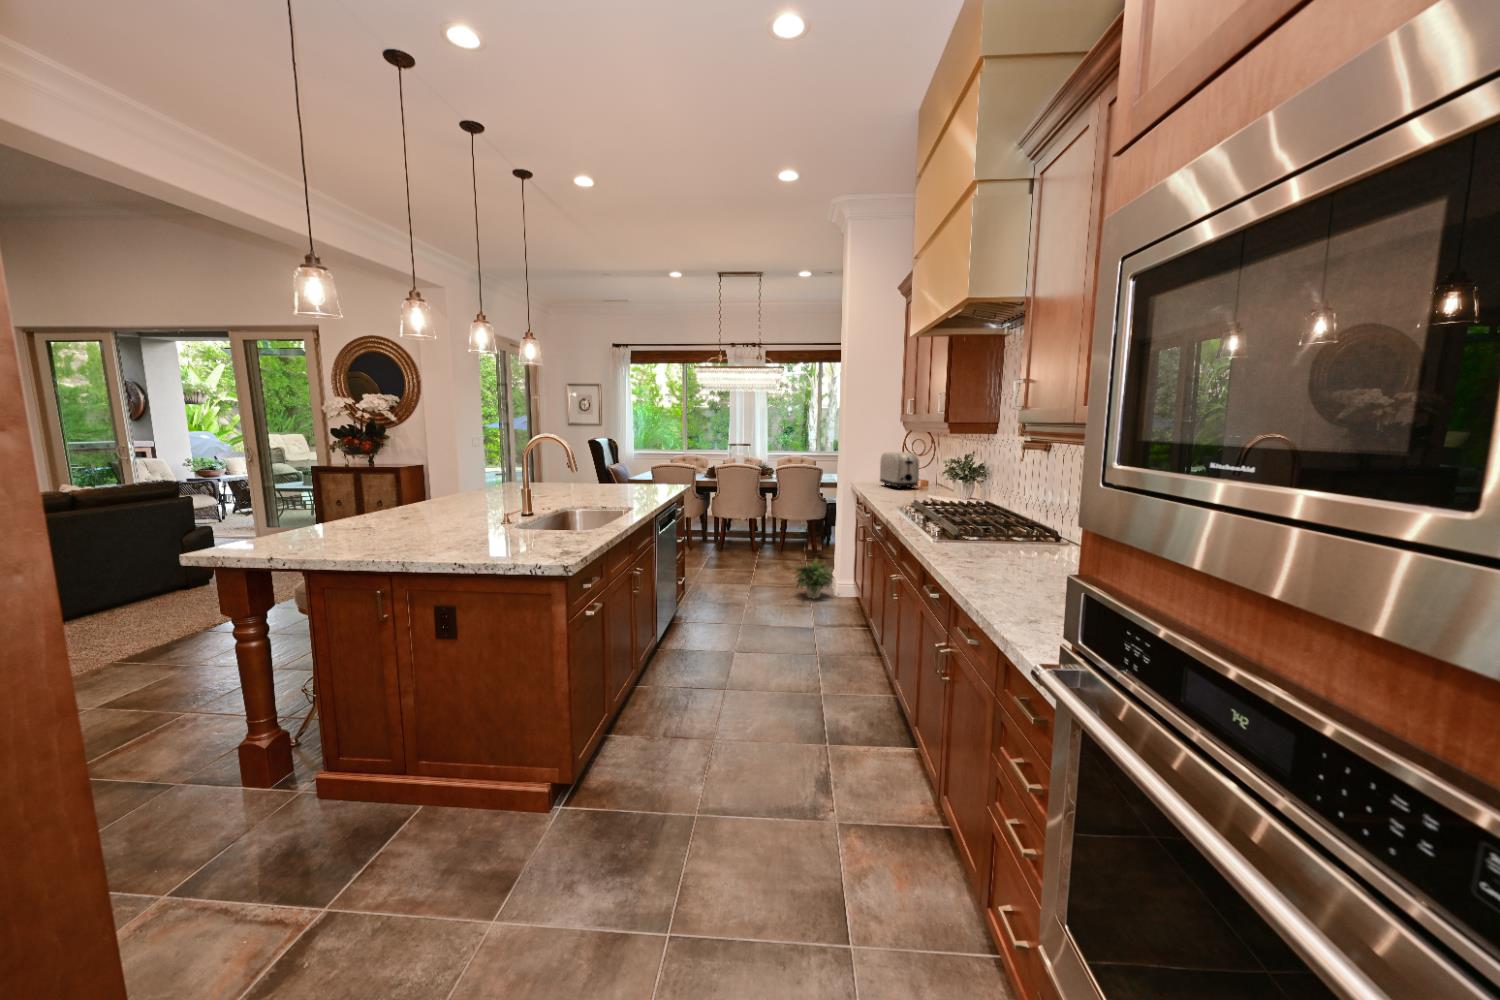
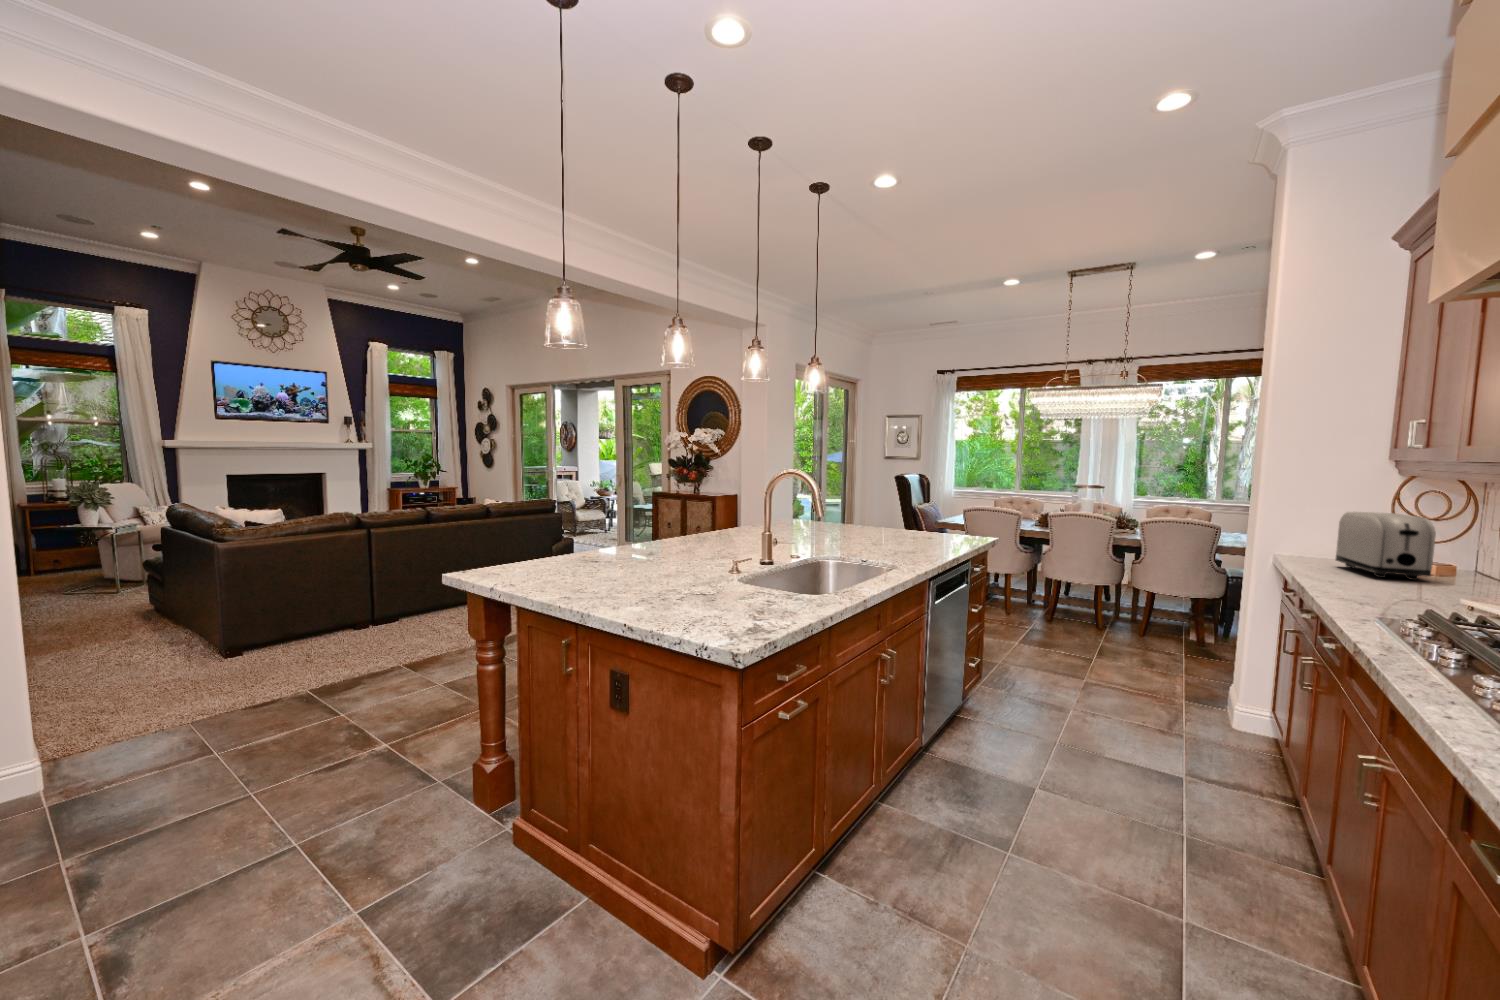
potted plant: present [795,559,839,599] -> none [1157,662,1241,730]

